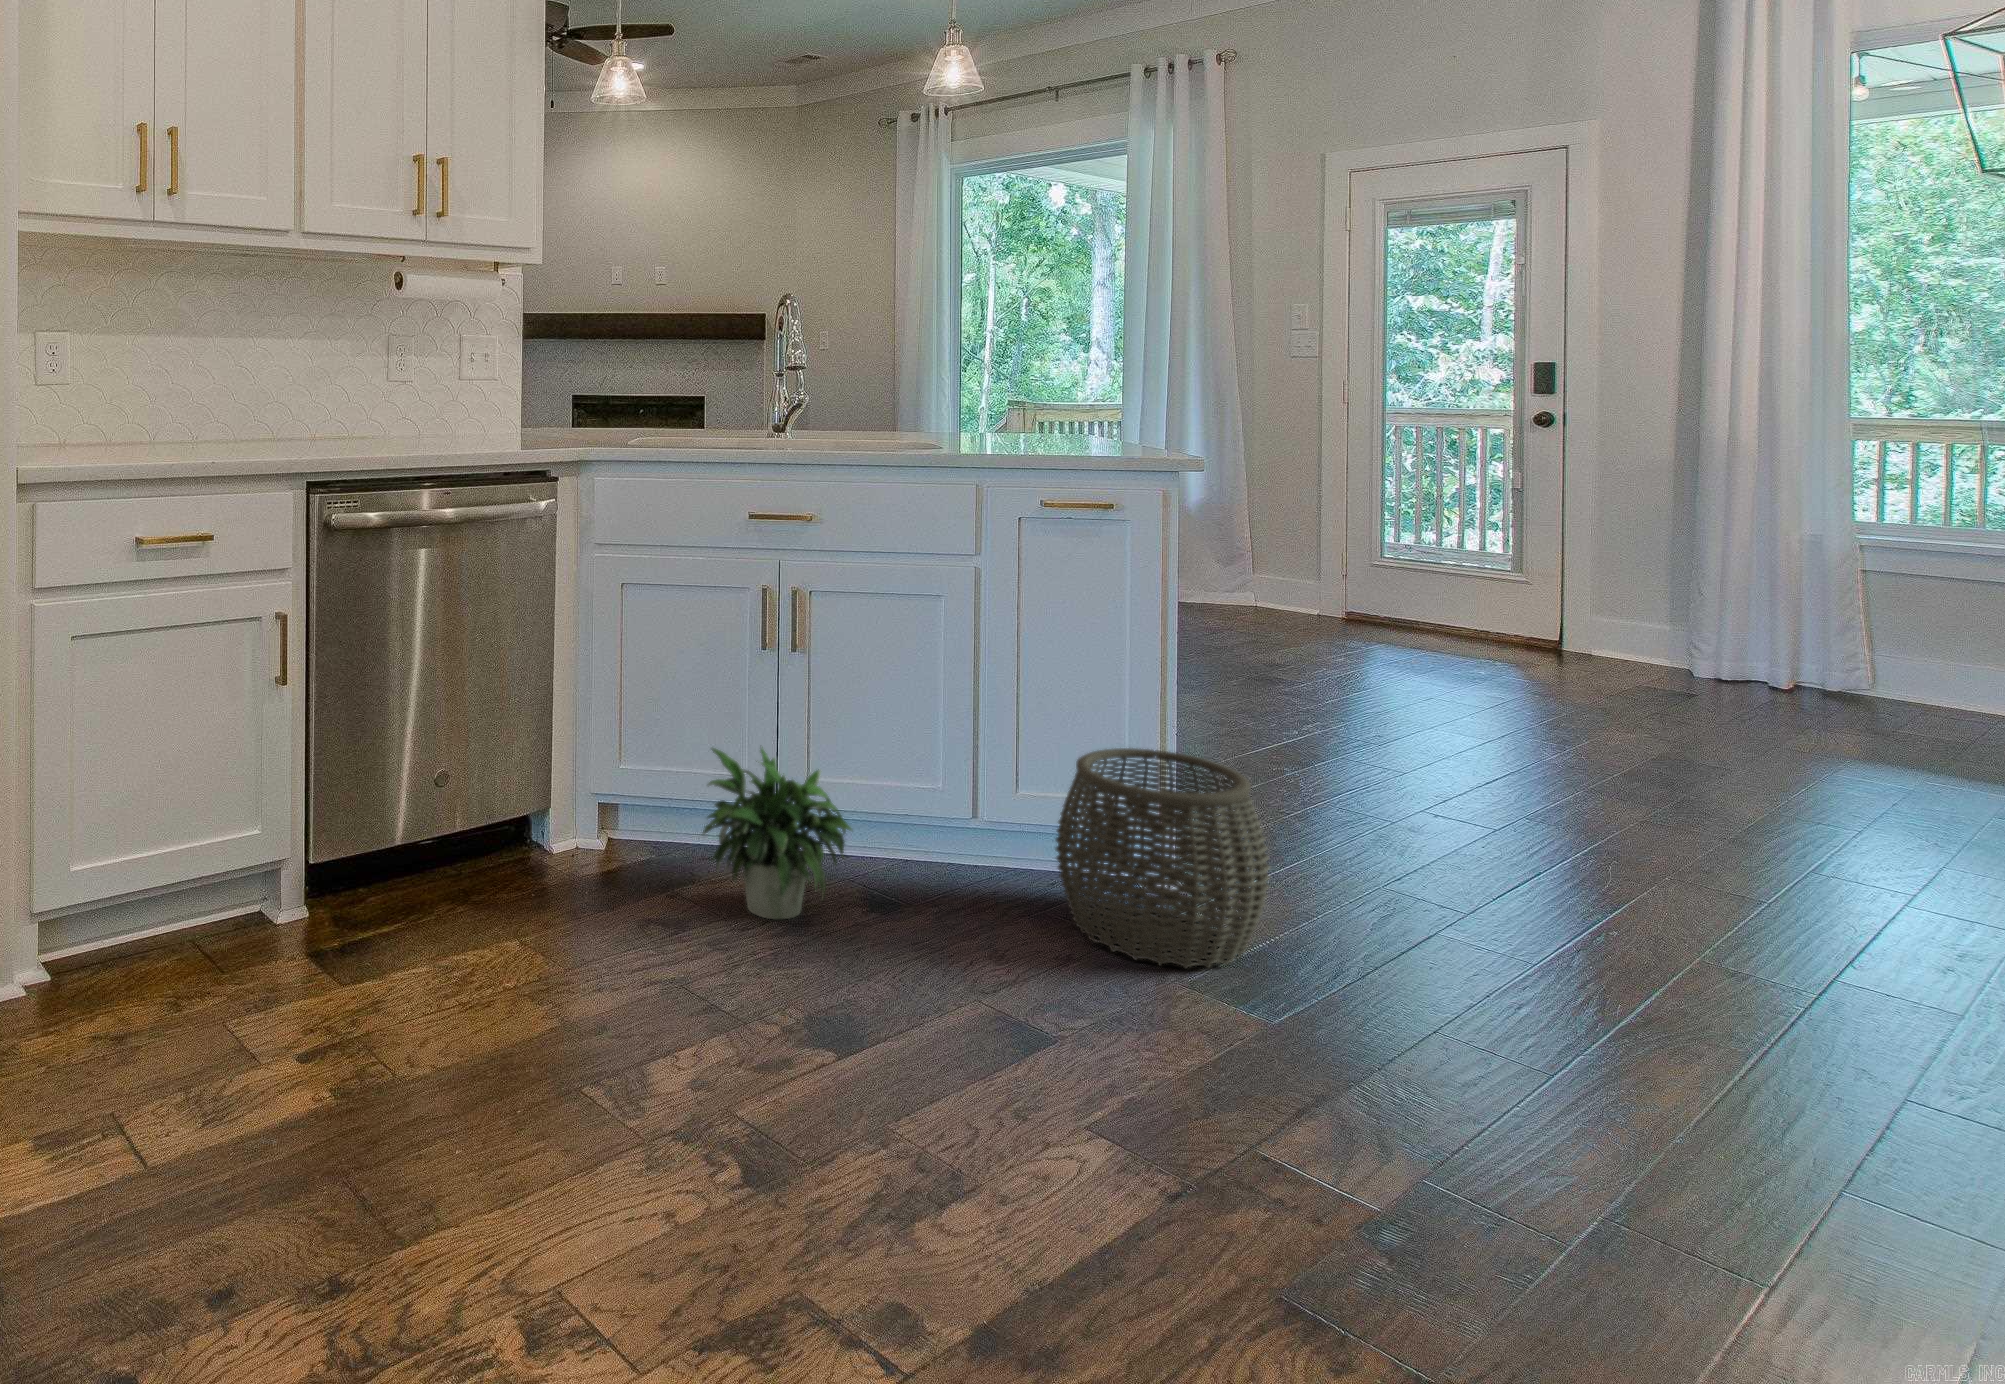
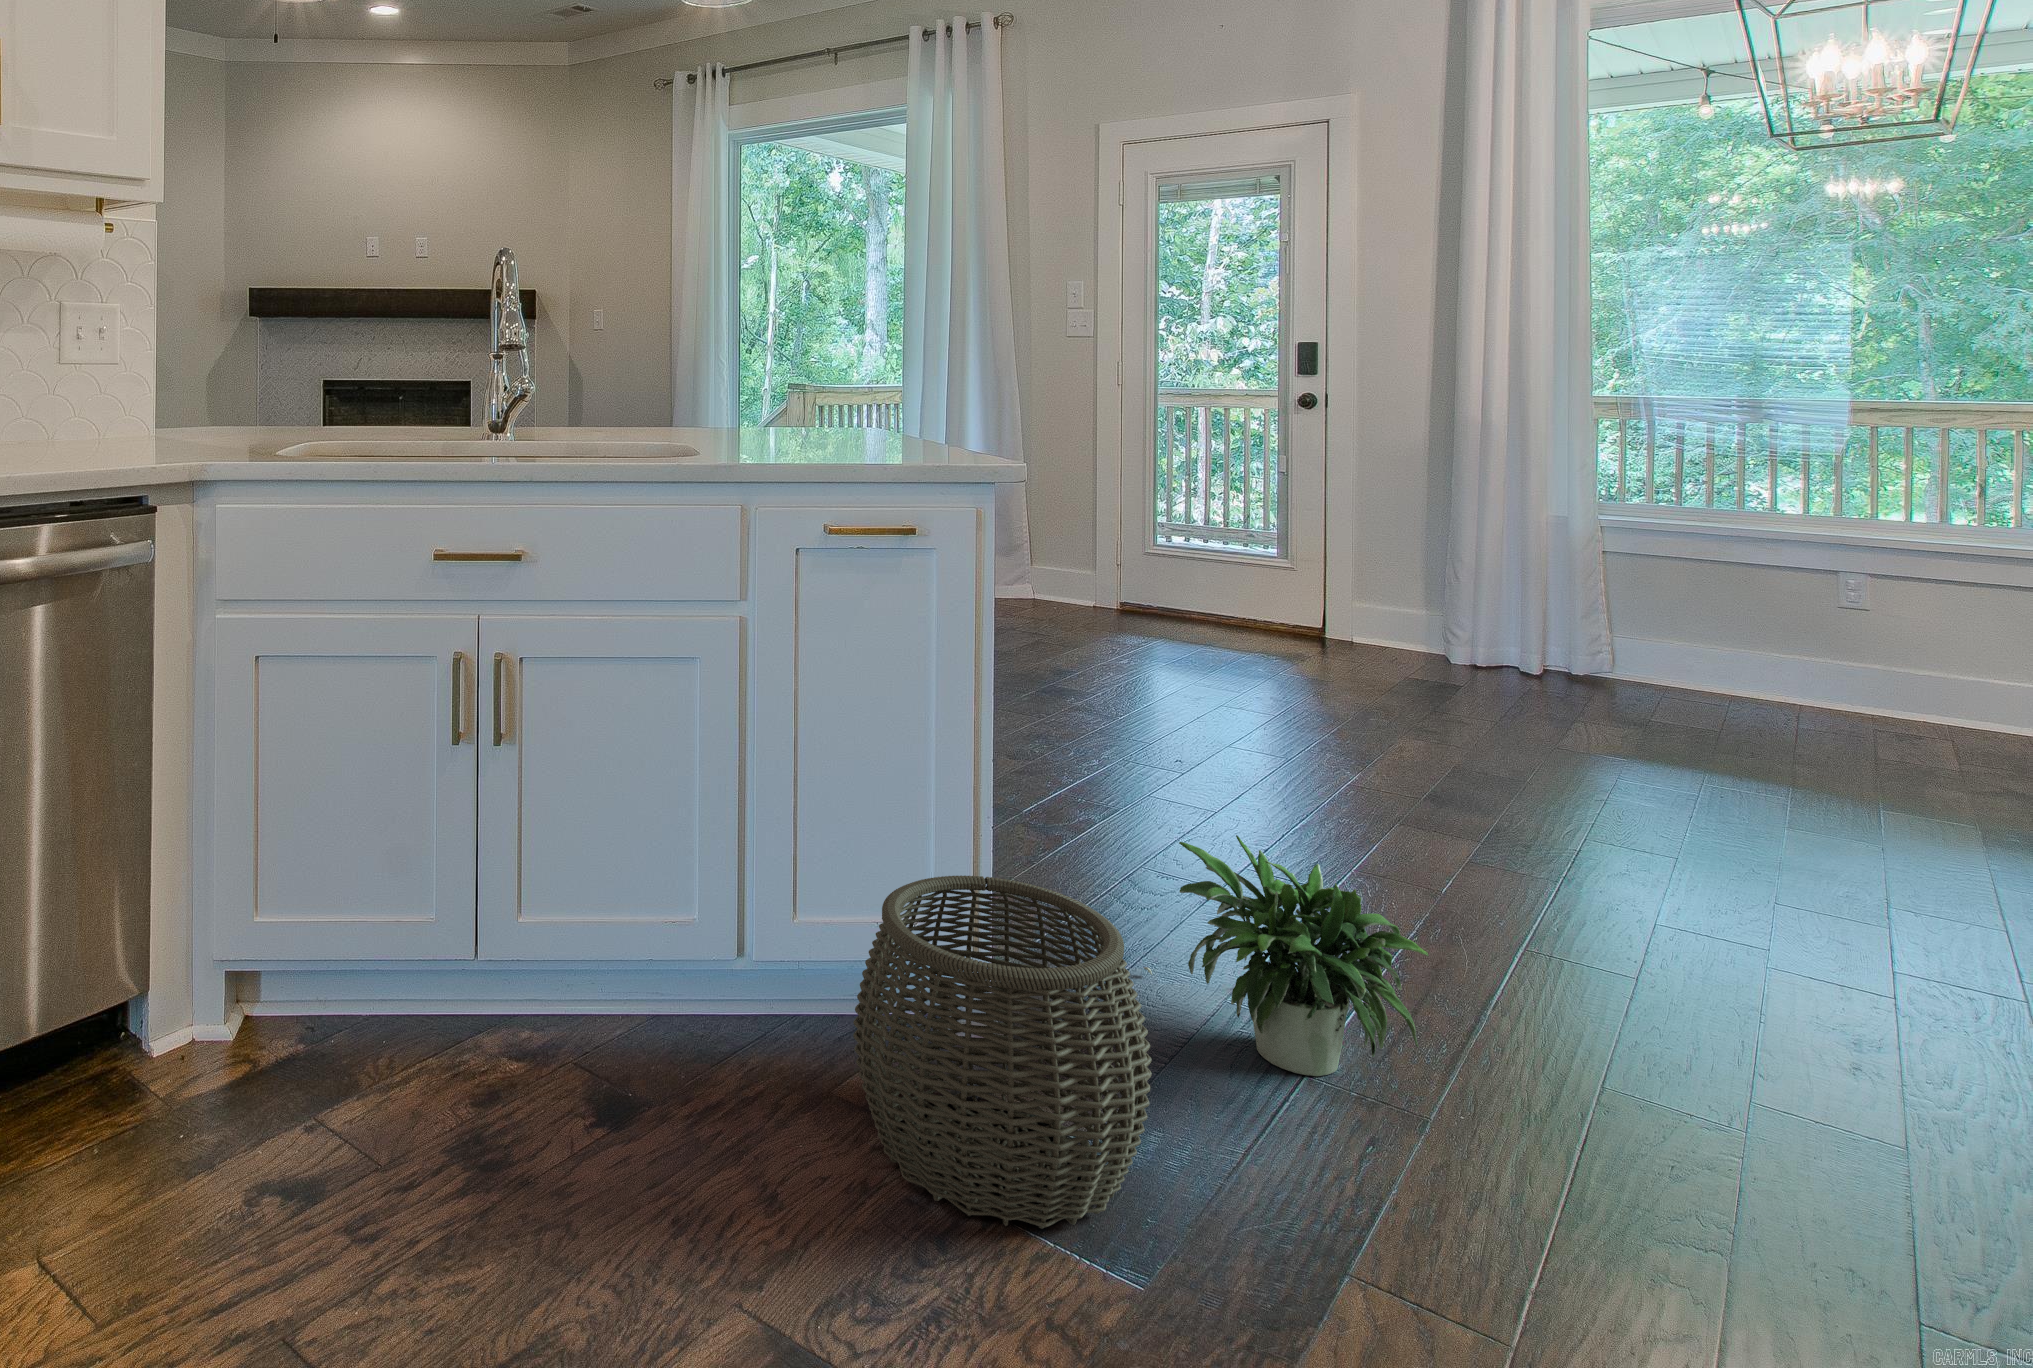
potted plant: present [703,747,852,919] -> present [1144,835,1429,1076]

